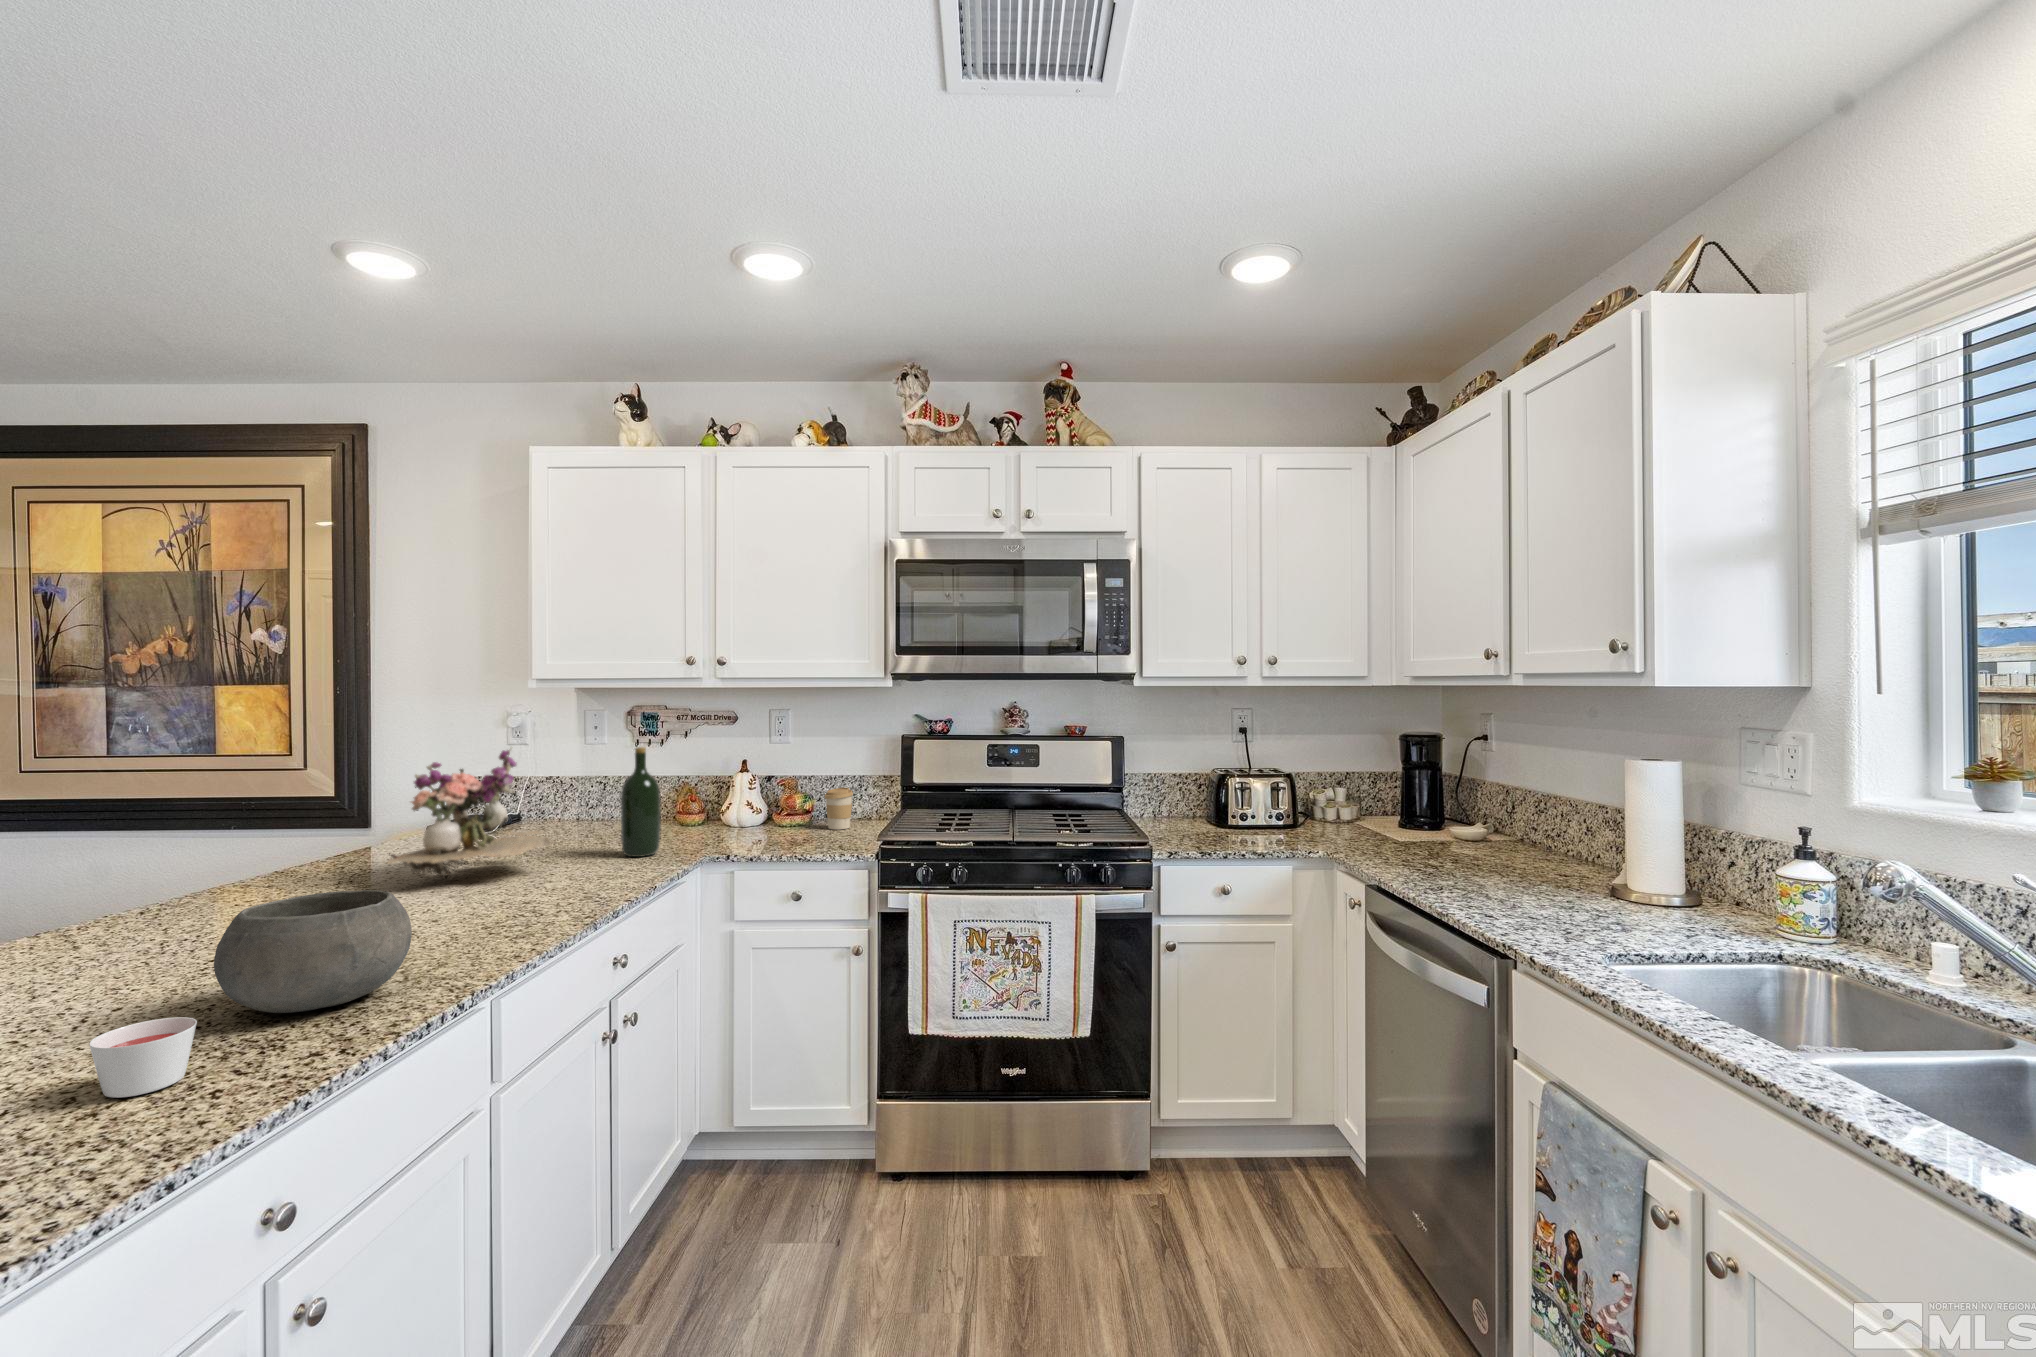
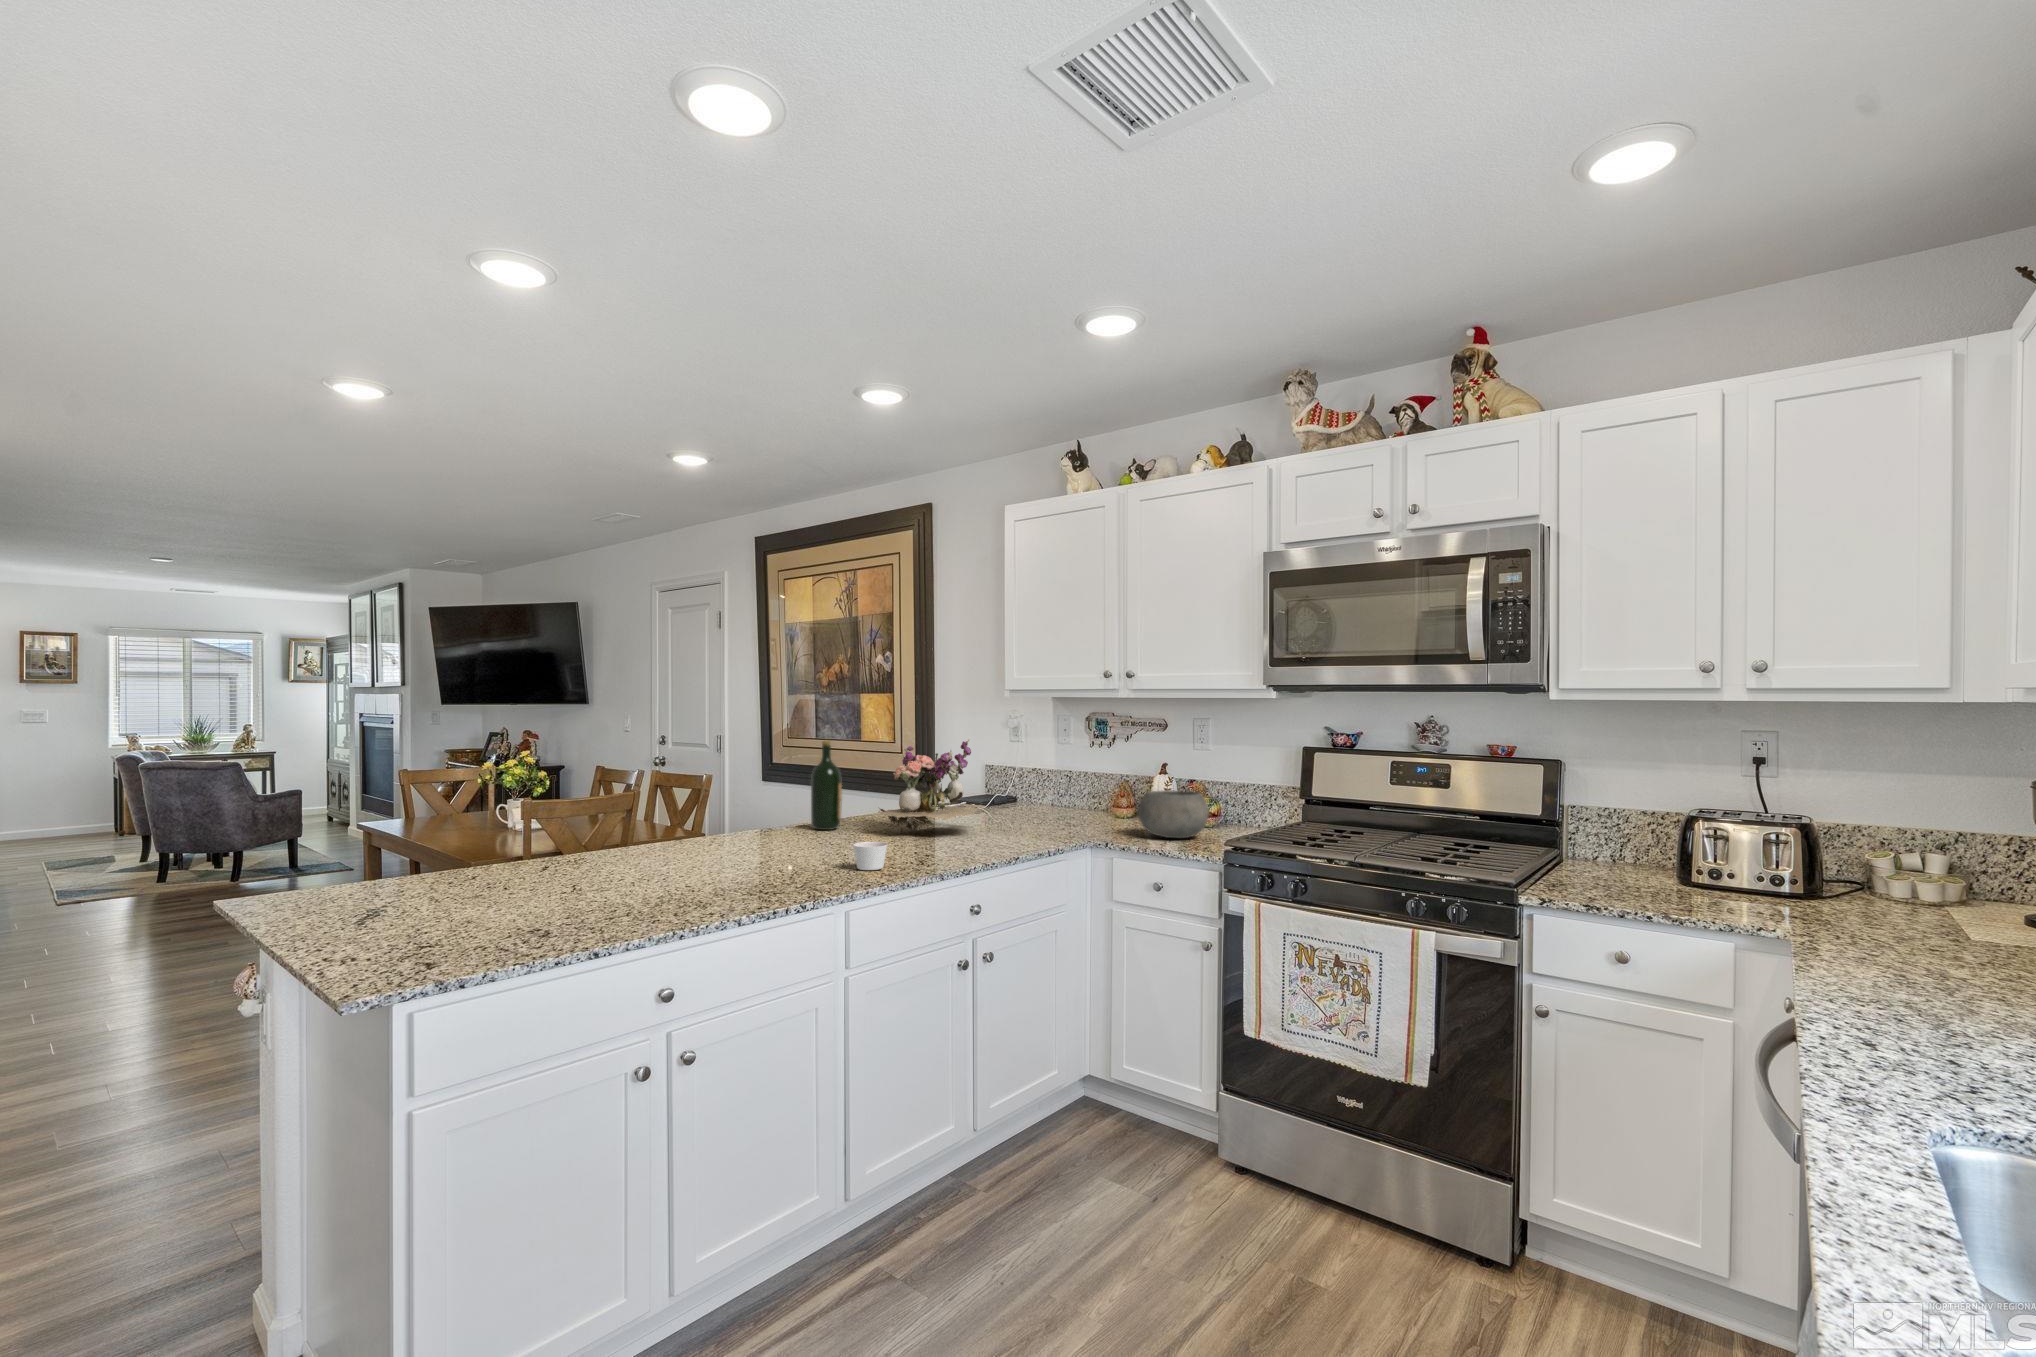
wine bottle: present [621,747,661,857] -> present [811,741,842,830]
coffee cup: present [825,788,853,829] -> none [1227,796,1255,835]
bowl: present [214,890,412,1013] -> present [1138,790,1209,838]
candle: present [89,1017,197,1098] -> present [853,842,887,870]

